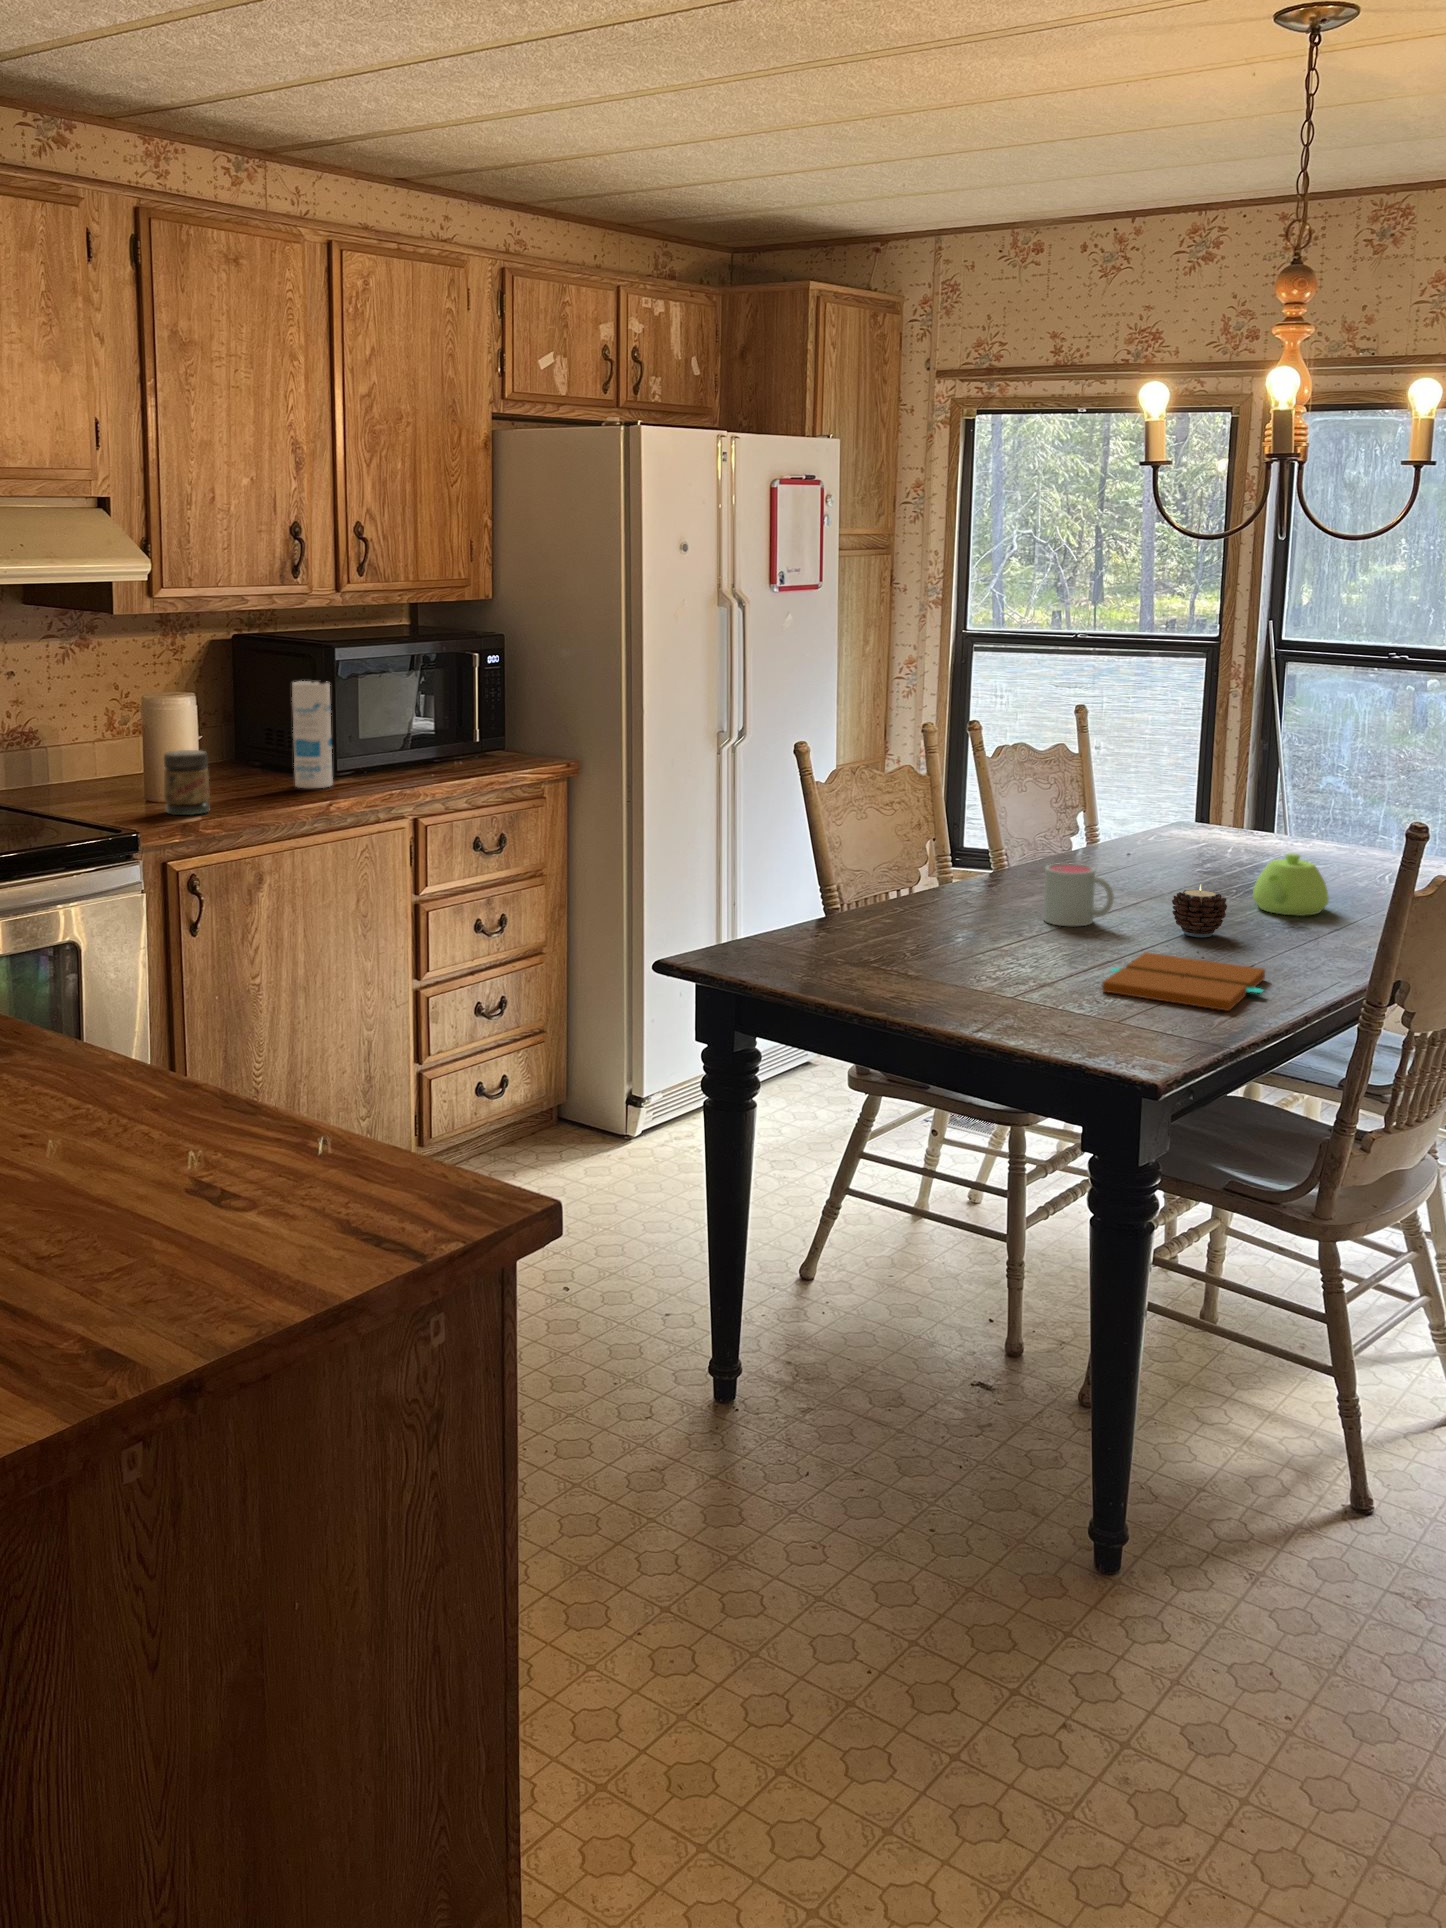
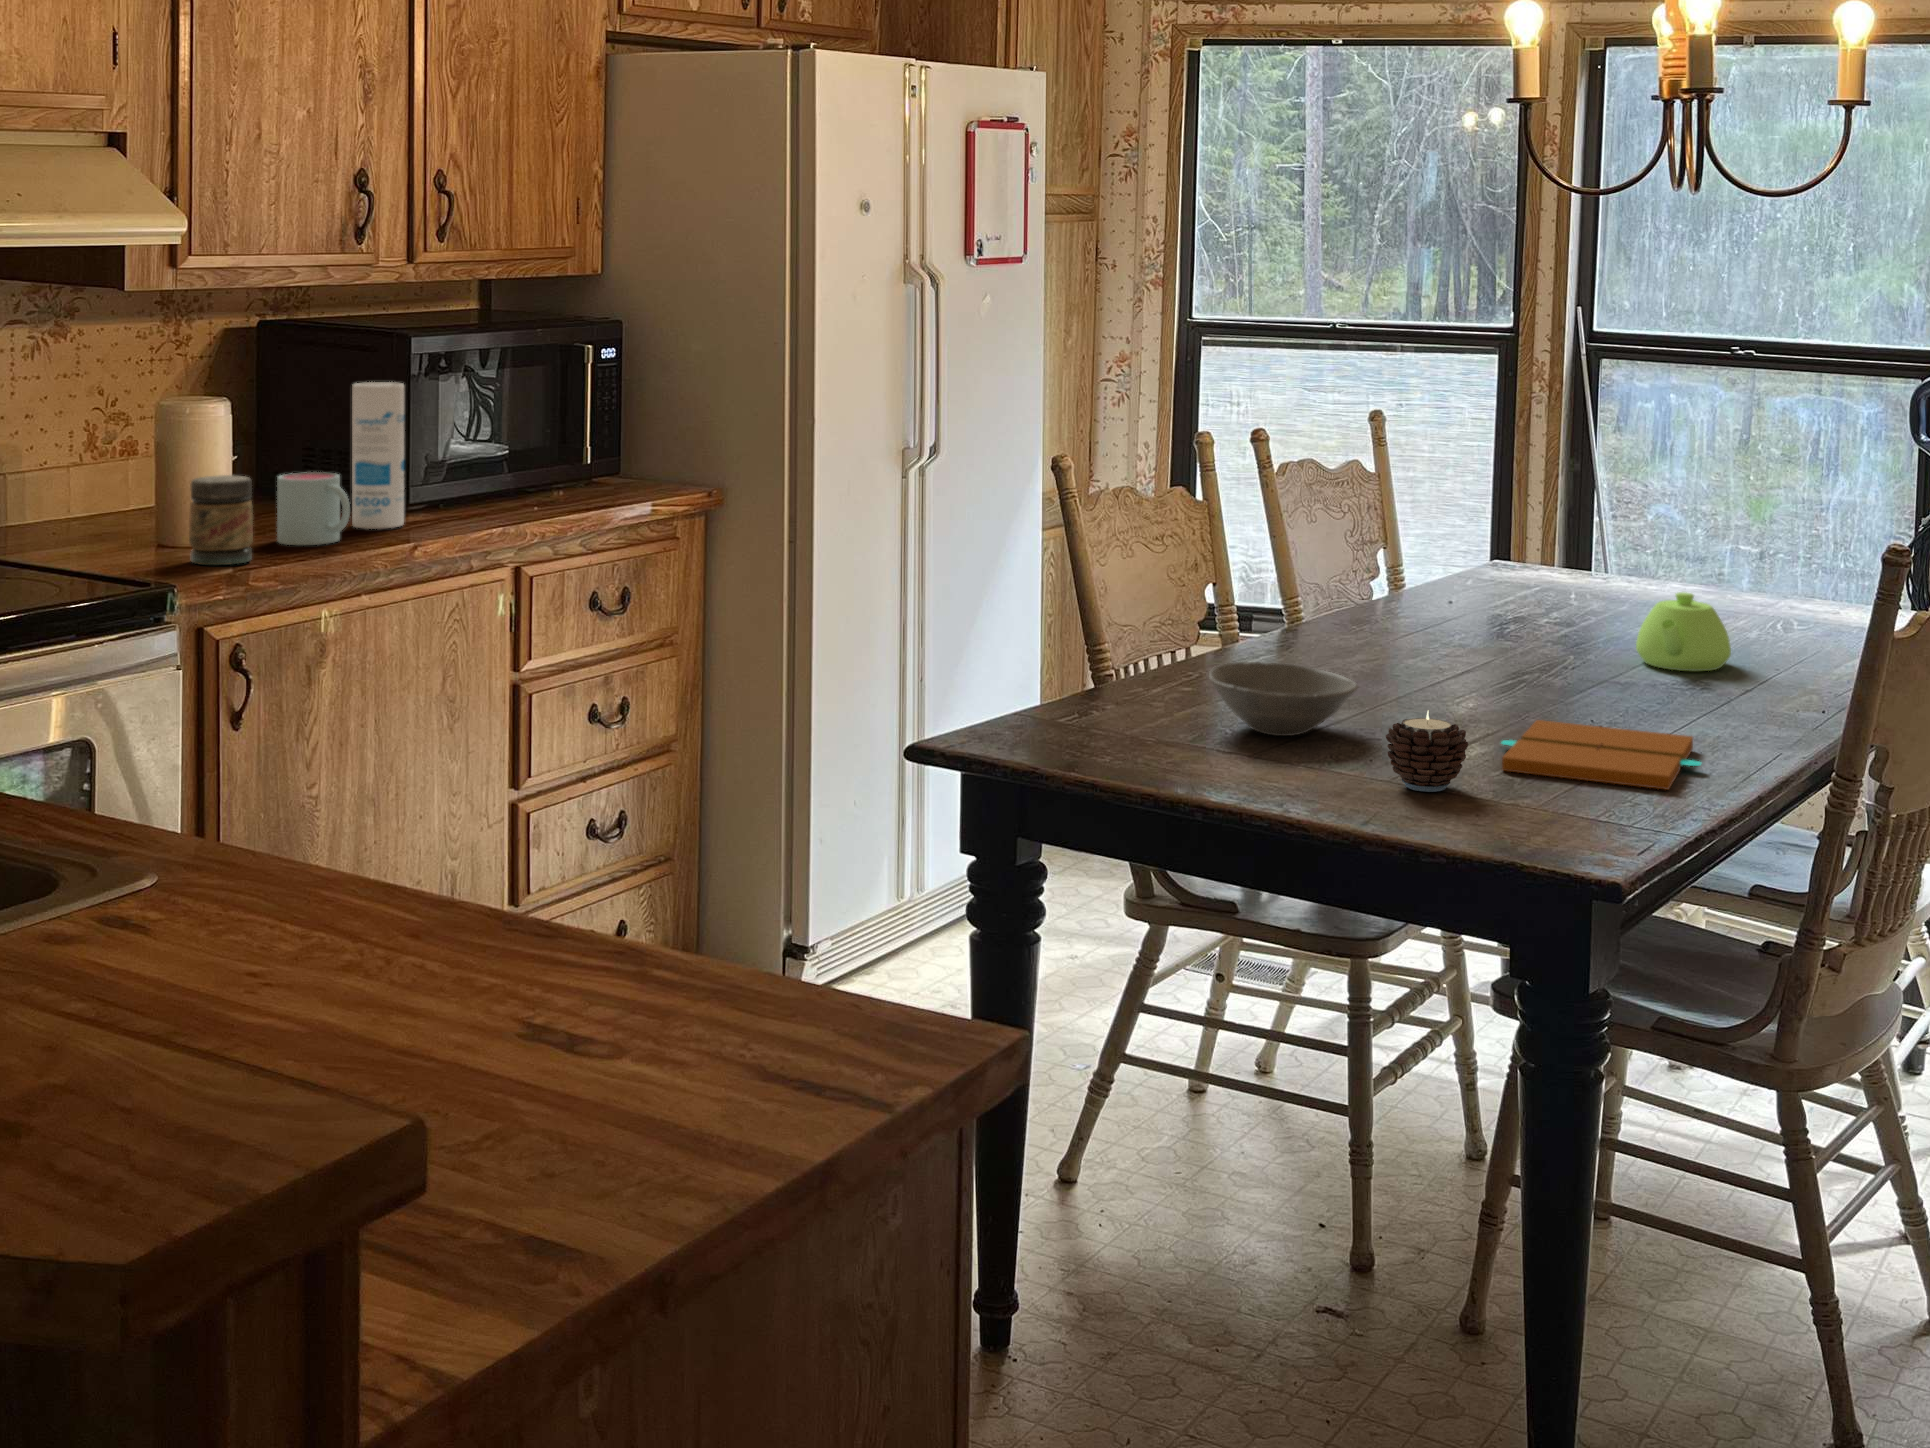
mug: present [1043,863,1114,926] -> present [277,472,350,545]
candle: present [1172,885,1227,937] -> present [1386,711,1468,792]
bowl: none [887,902,1003,960] -> present [1208,662,1358,736]

